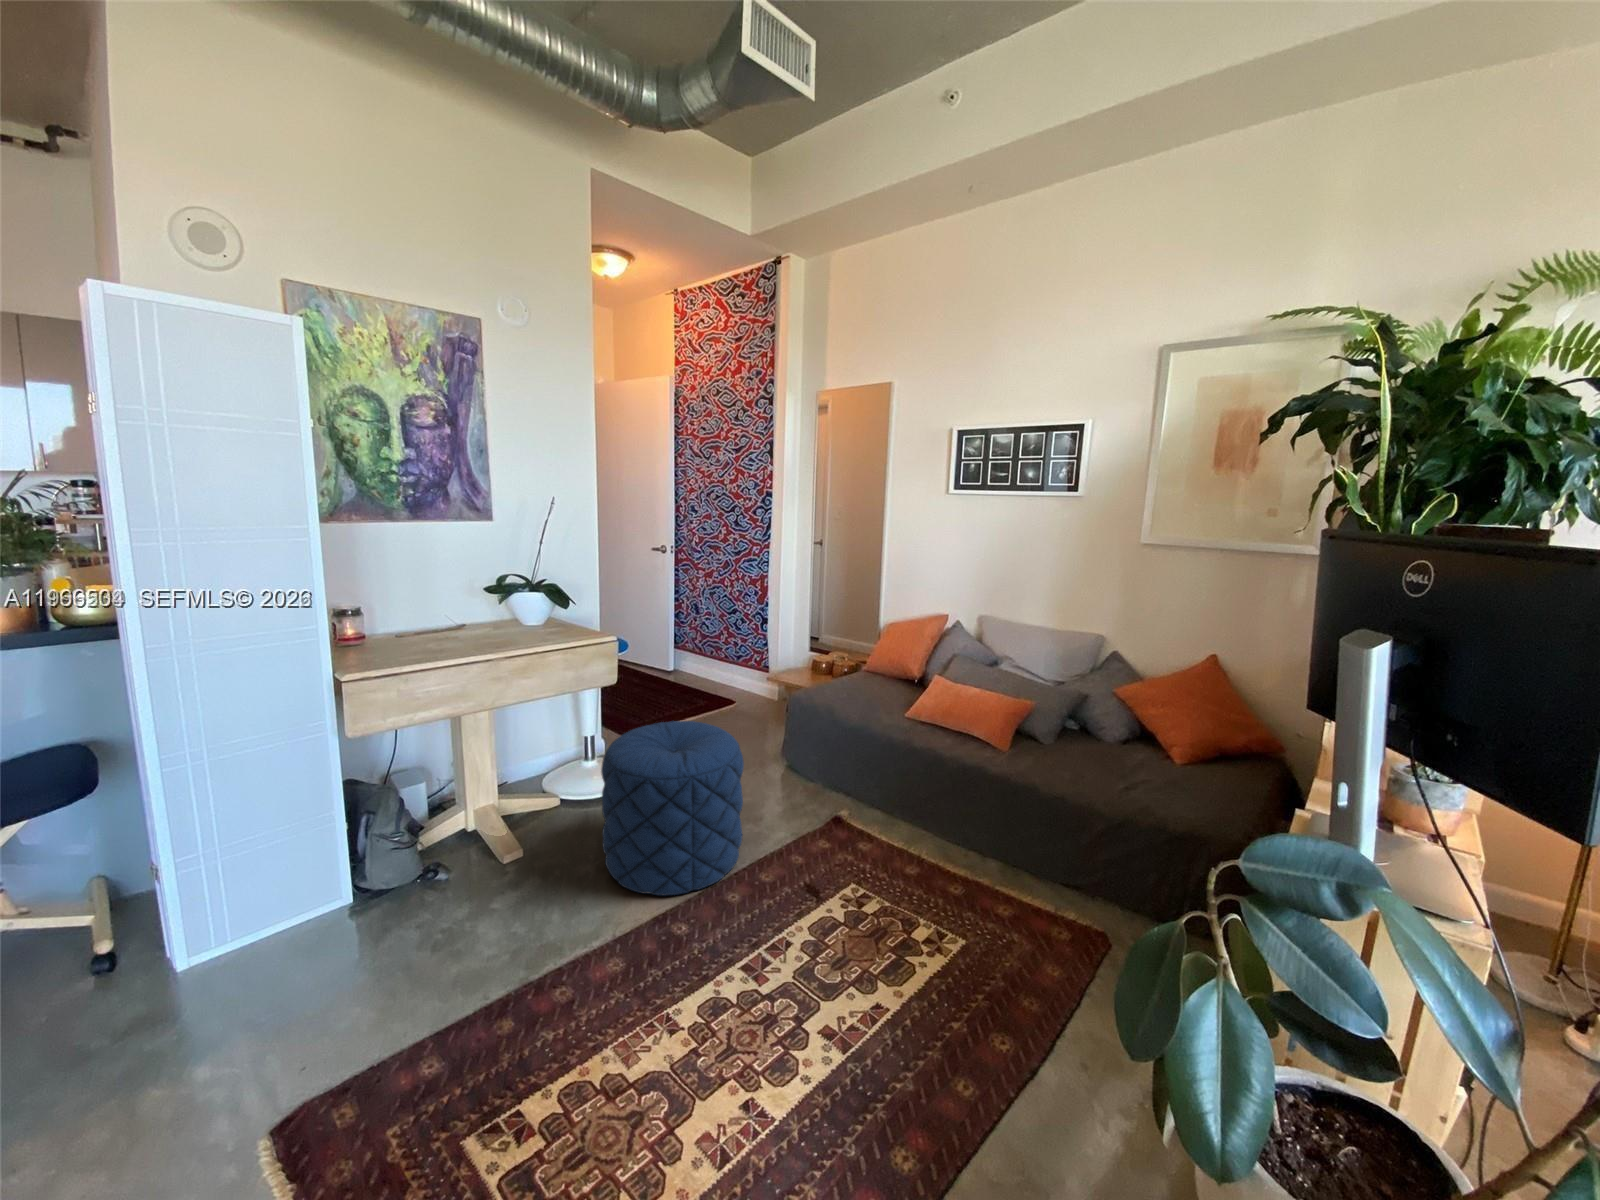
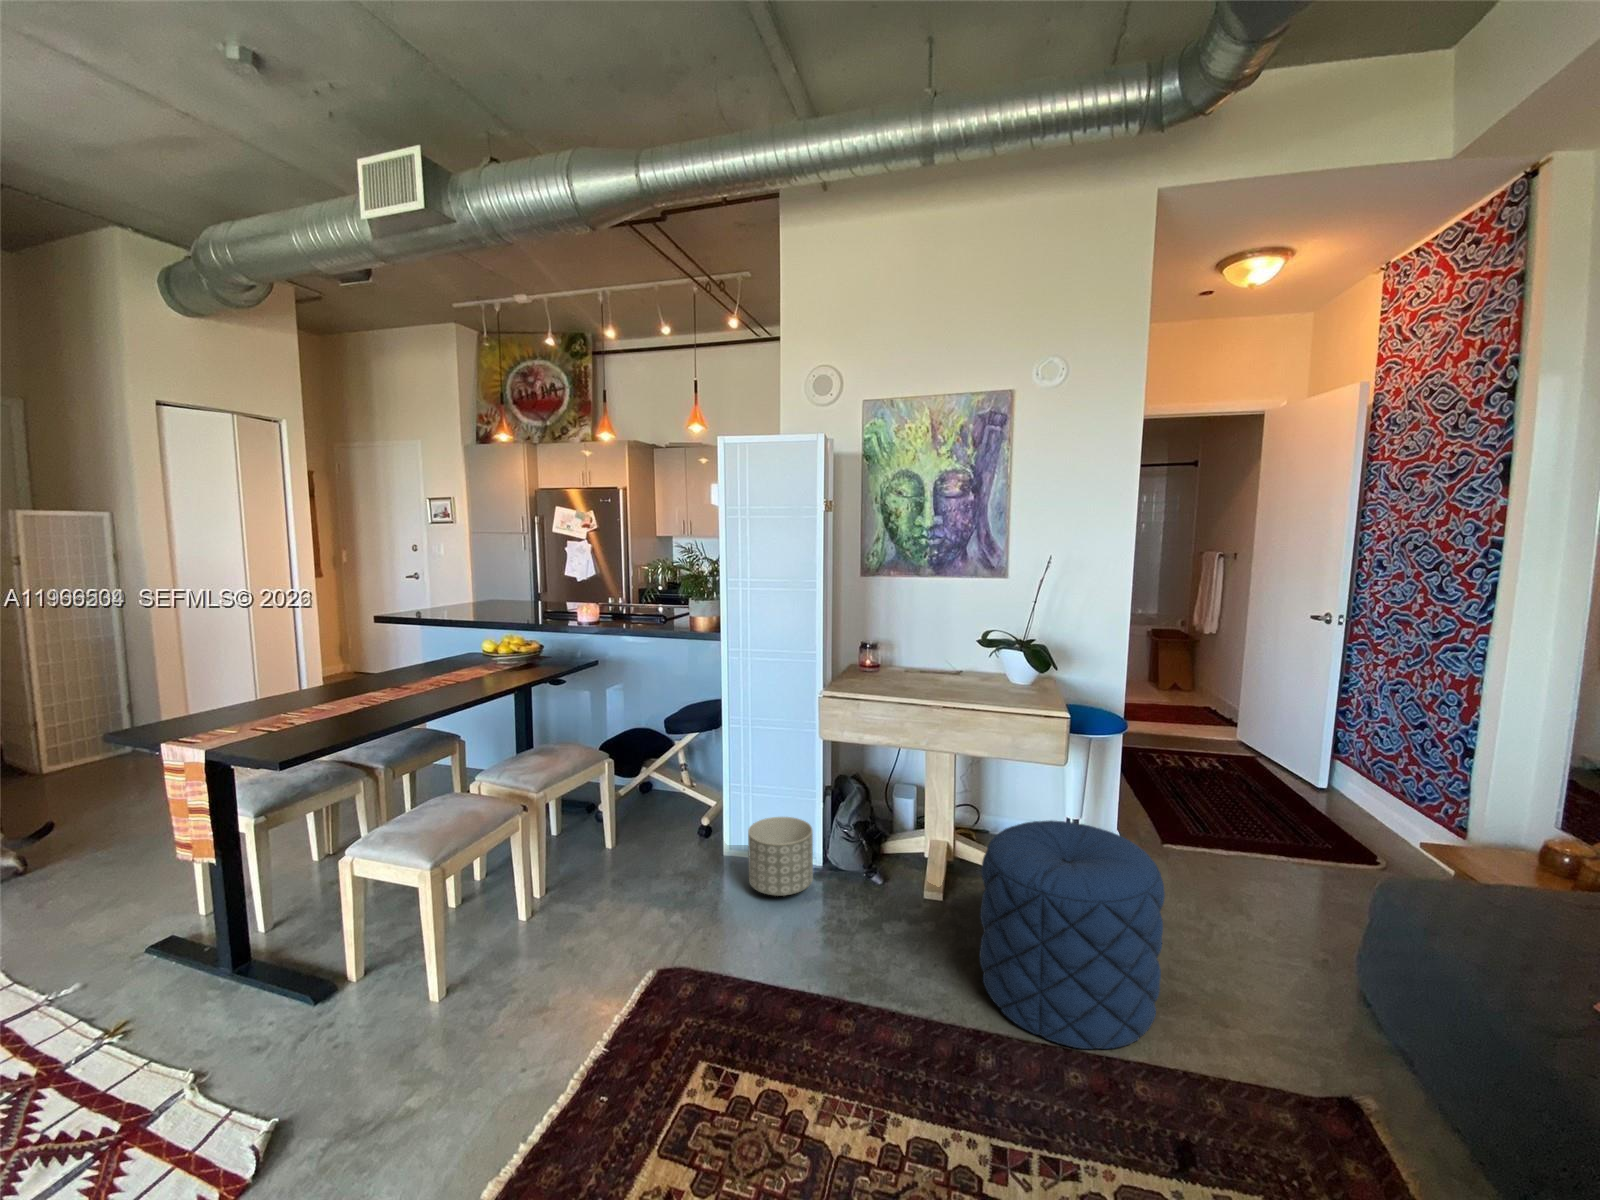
planter: none [248,849,365,967] -> present [748,817,813,896]

